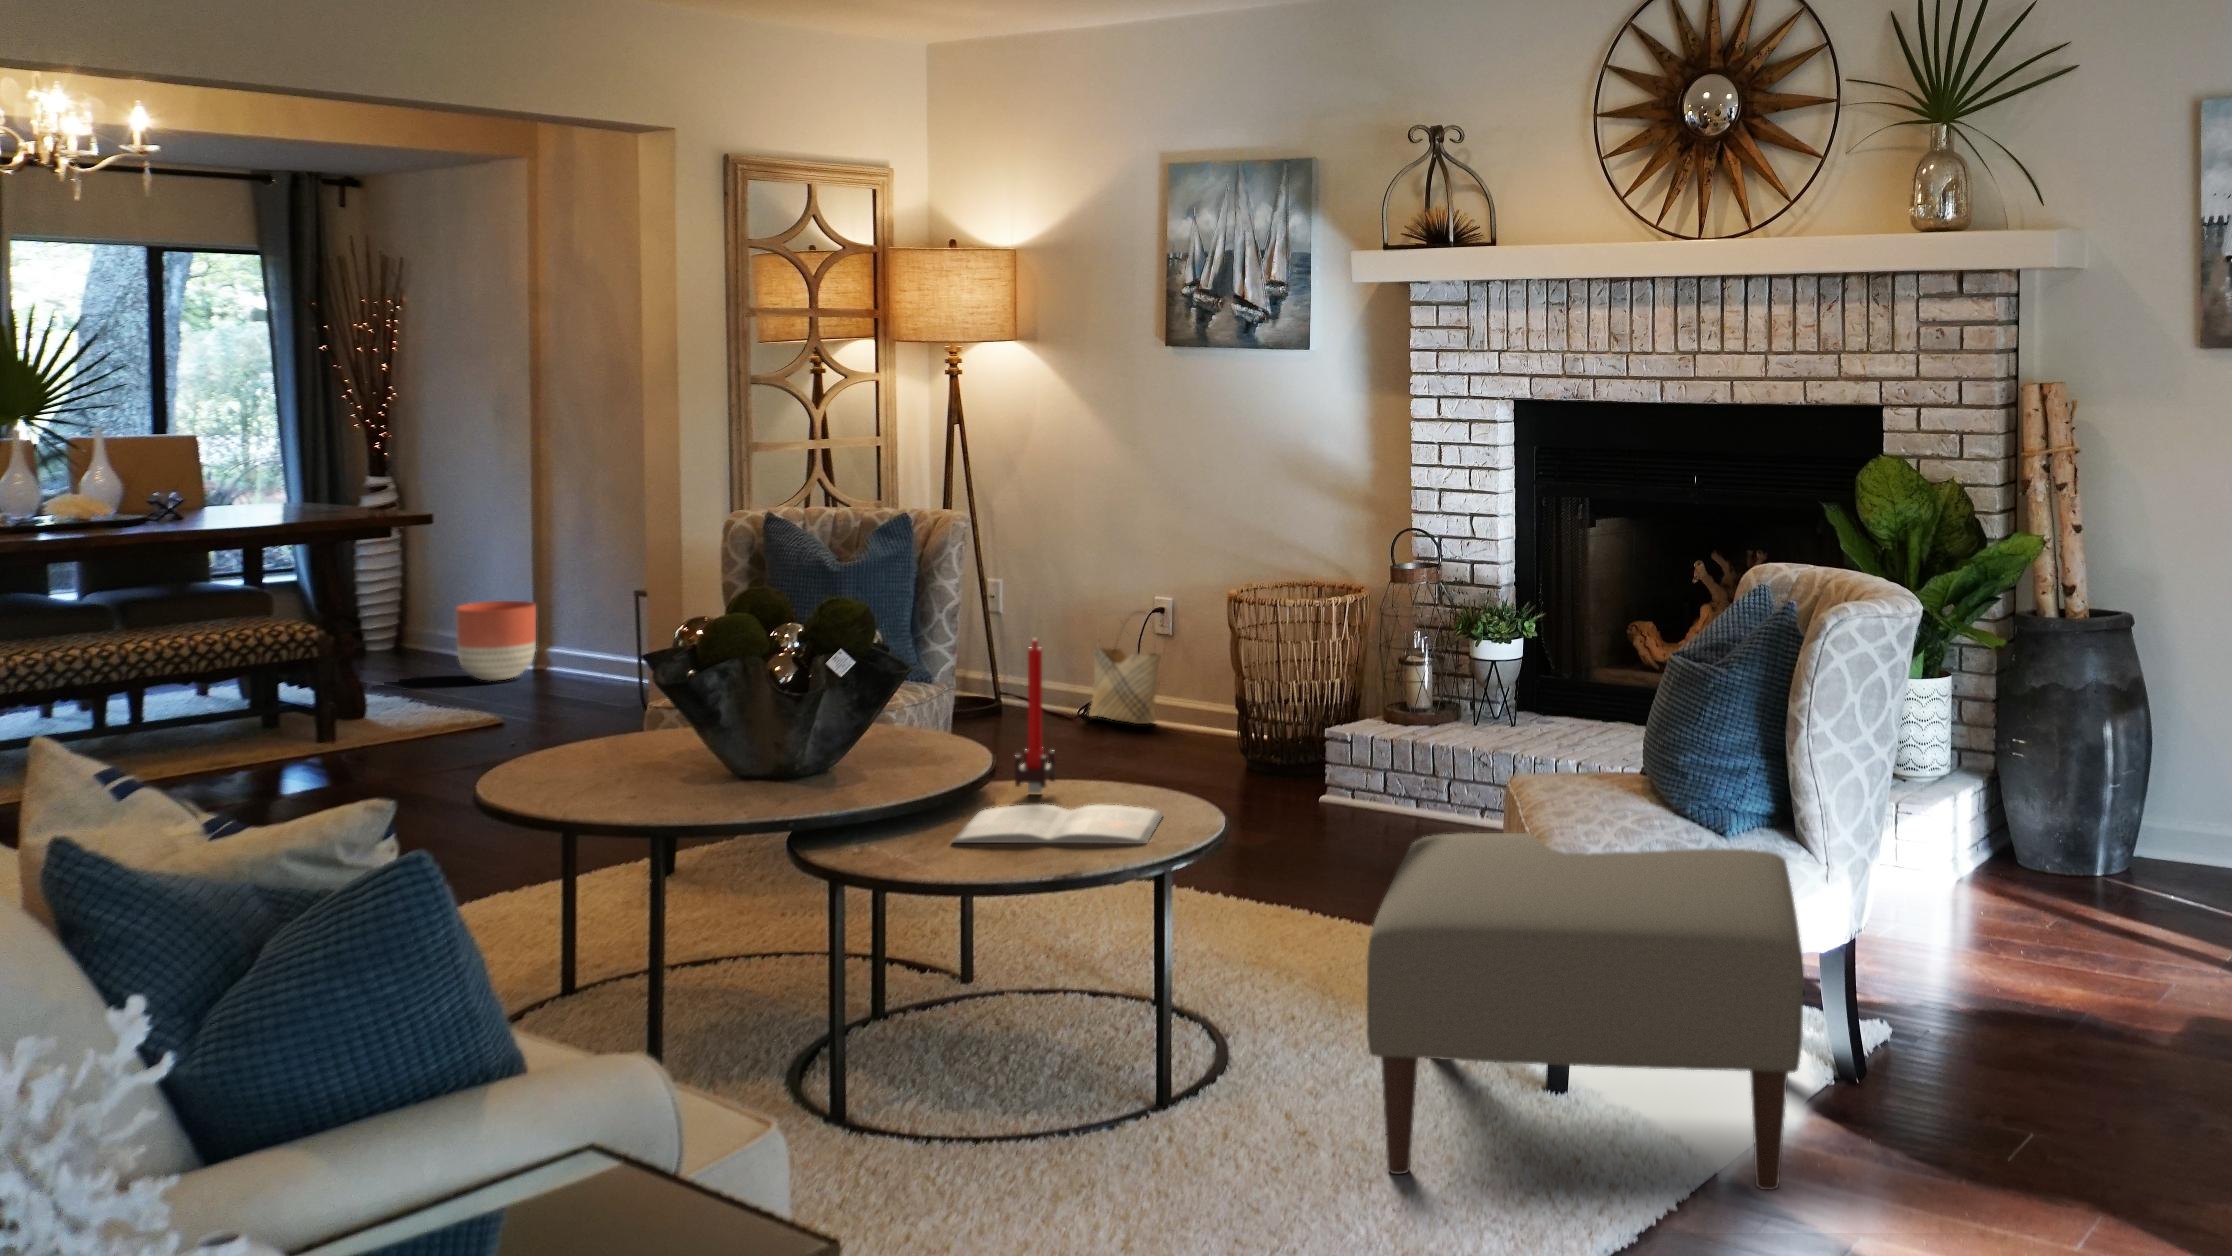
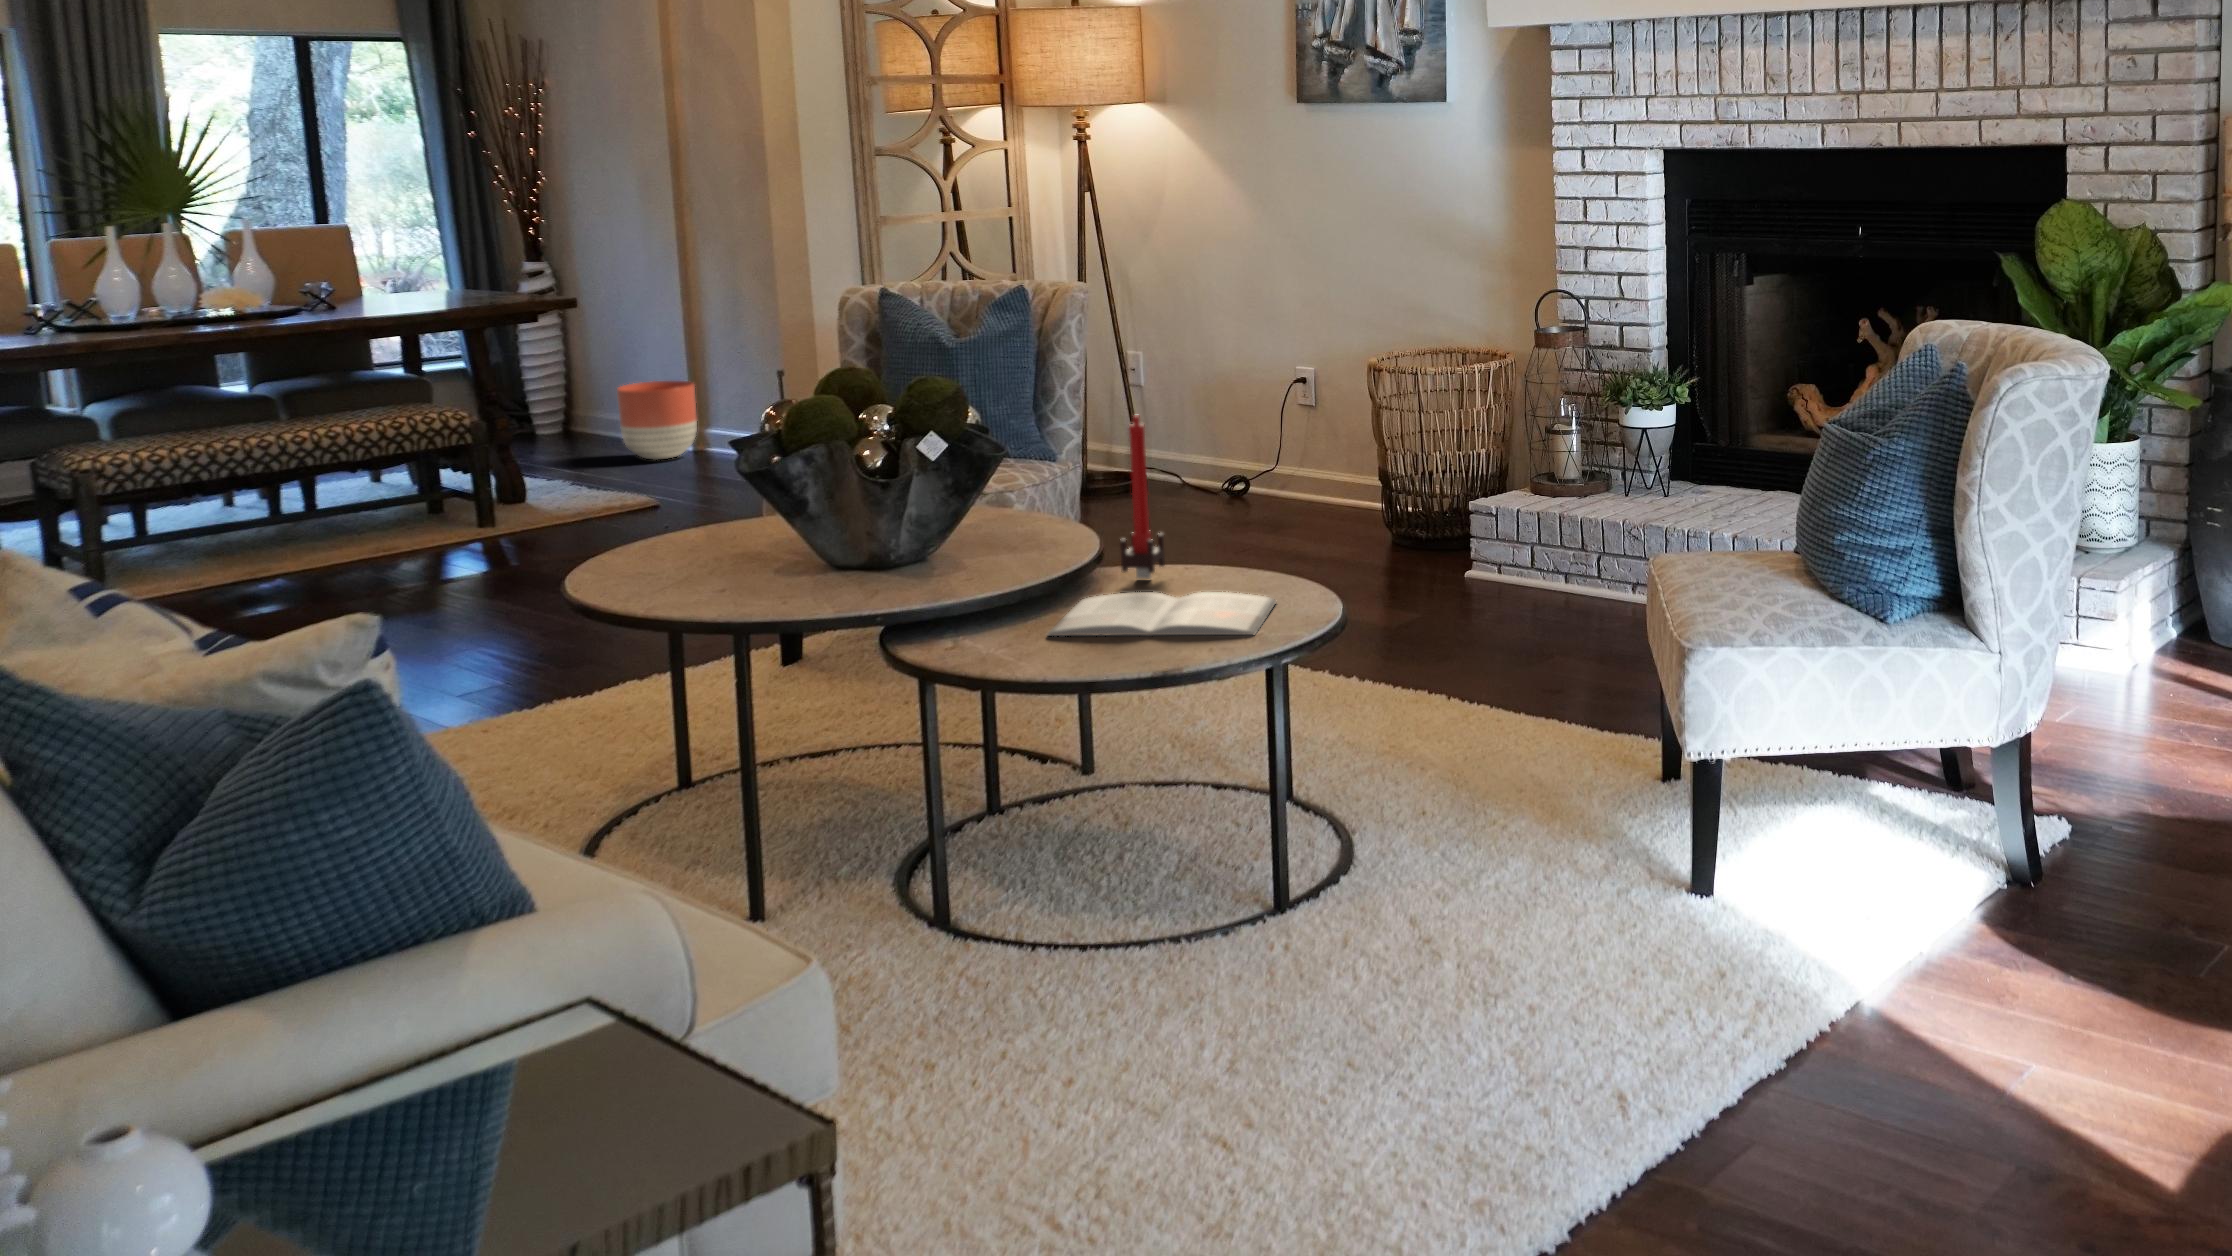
woven basket: present [1089,614,1161,724] -> none [1234,381,1305,496]
ottoman: present [1367,833,1804,1190] -> none [1491,620,1981,1015]

